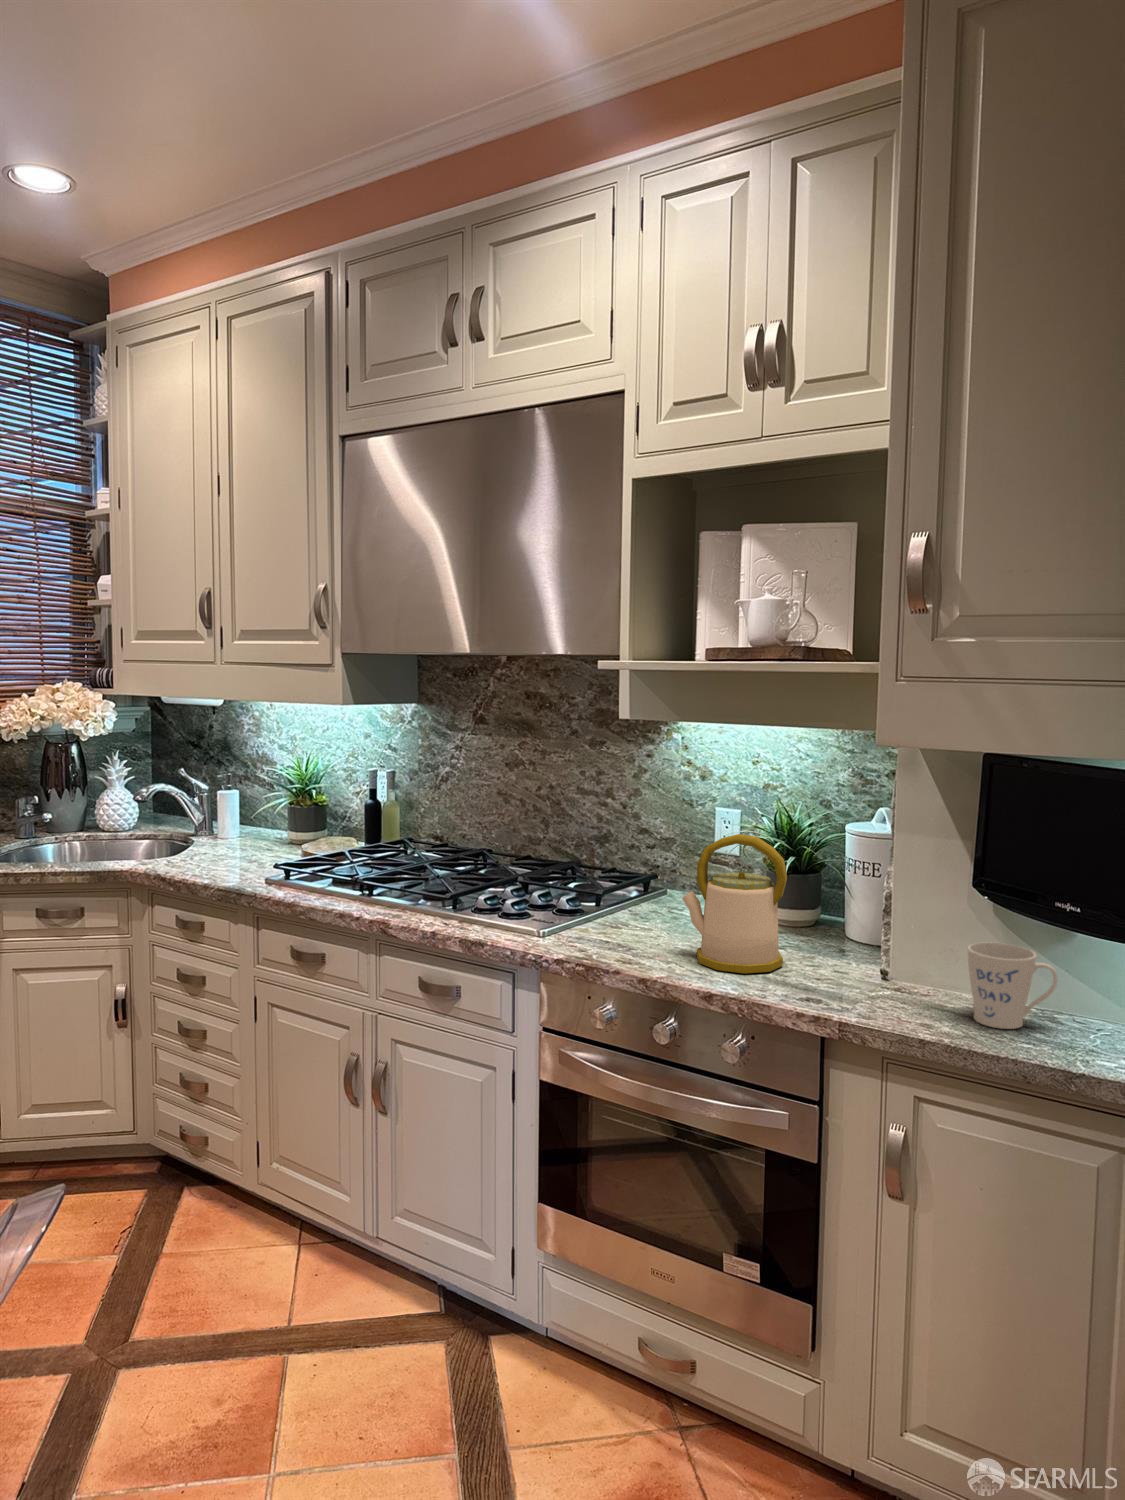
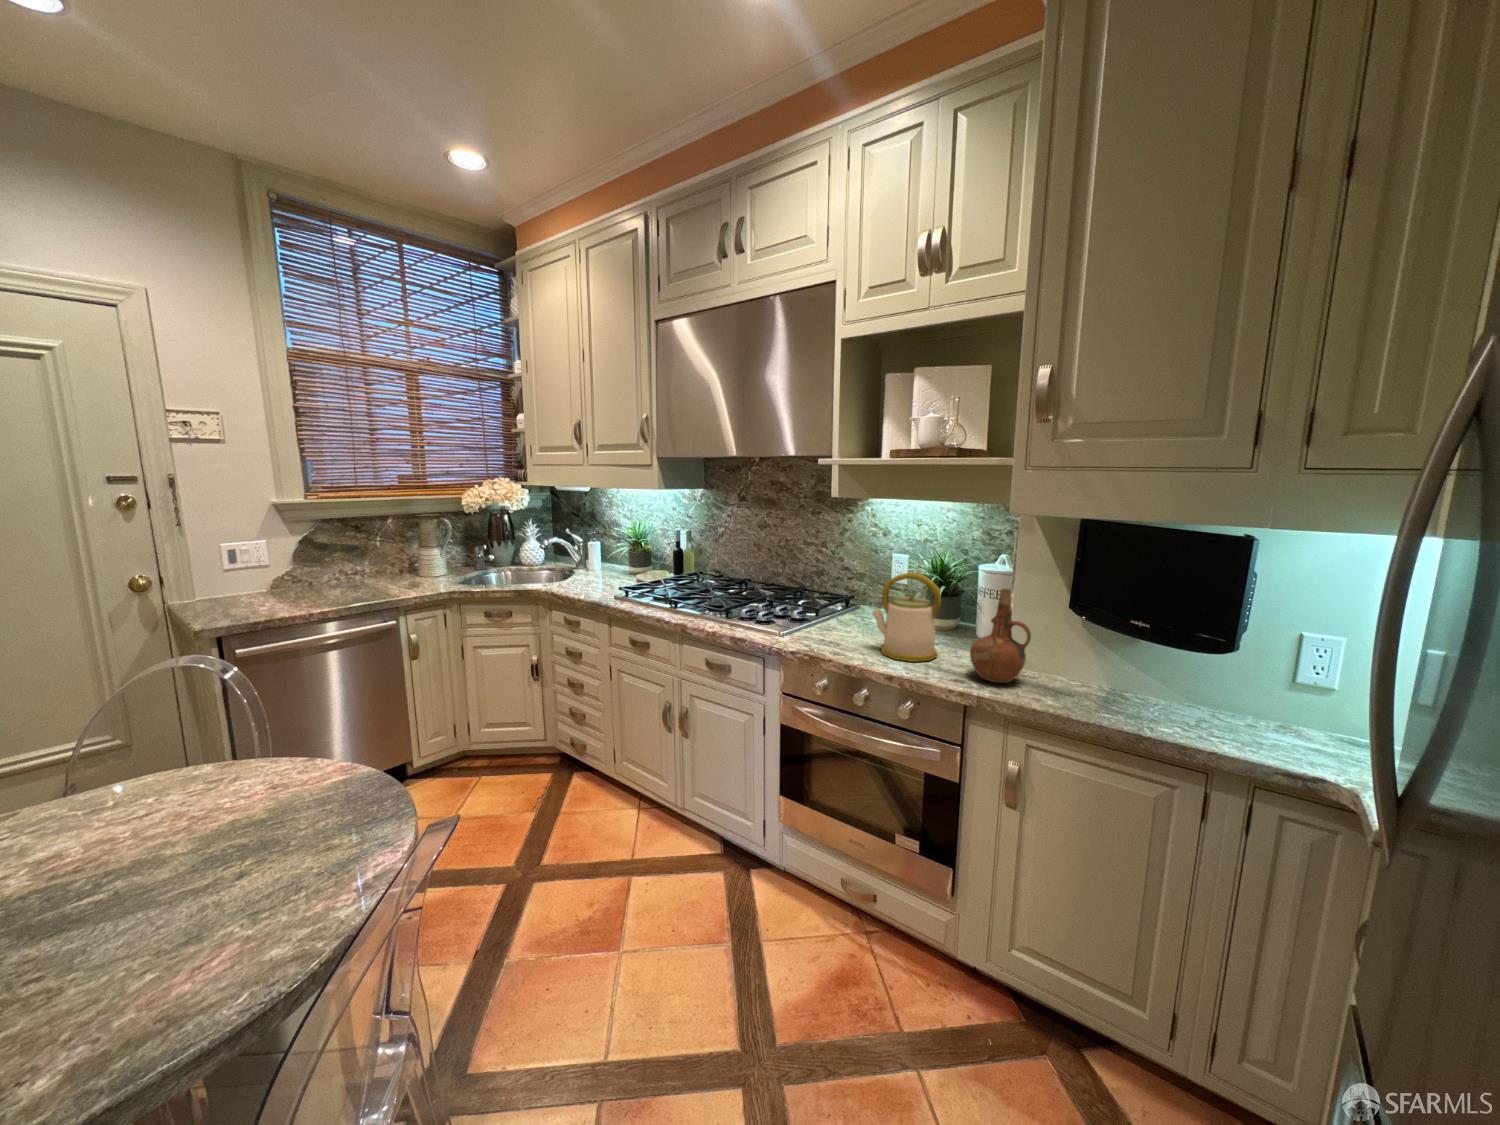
ceramic pitcher: none [829,857,917,1002] -> present [970,589,1031,683]
mug: present [968,942,1057,1029] -> none [1067,646,1130,704]

